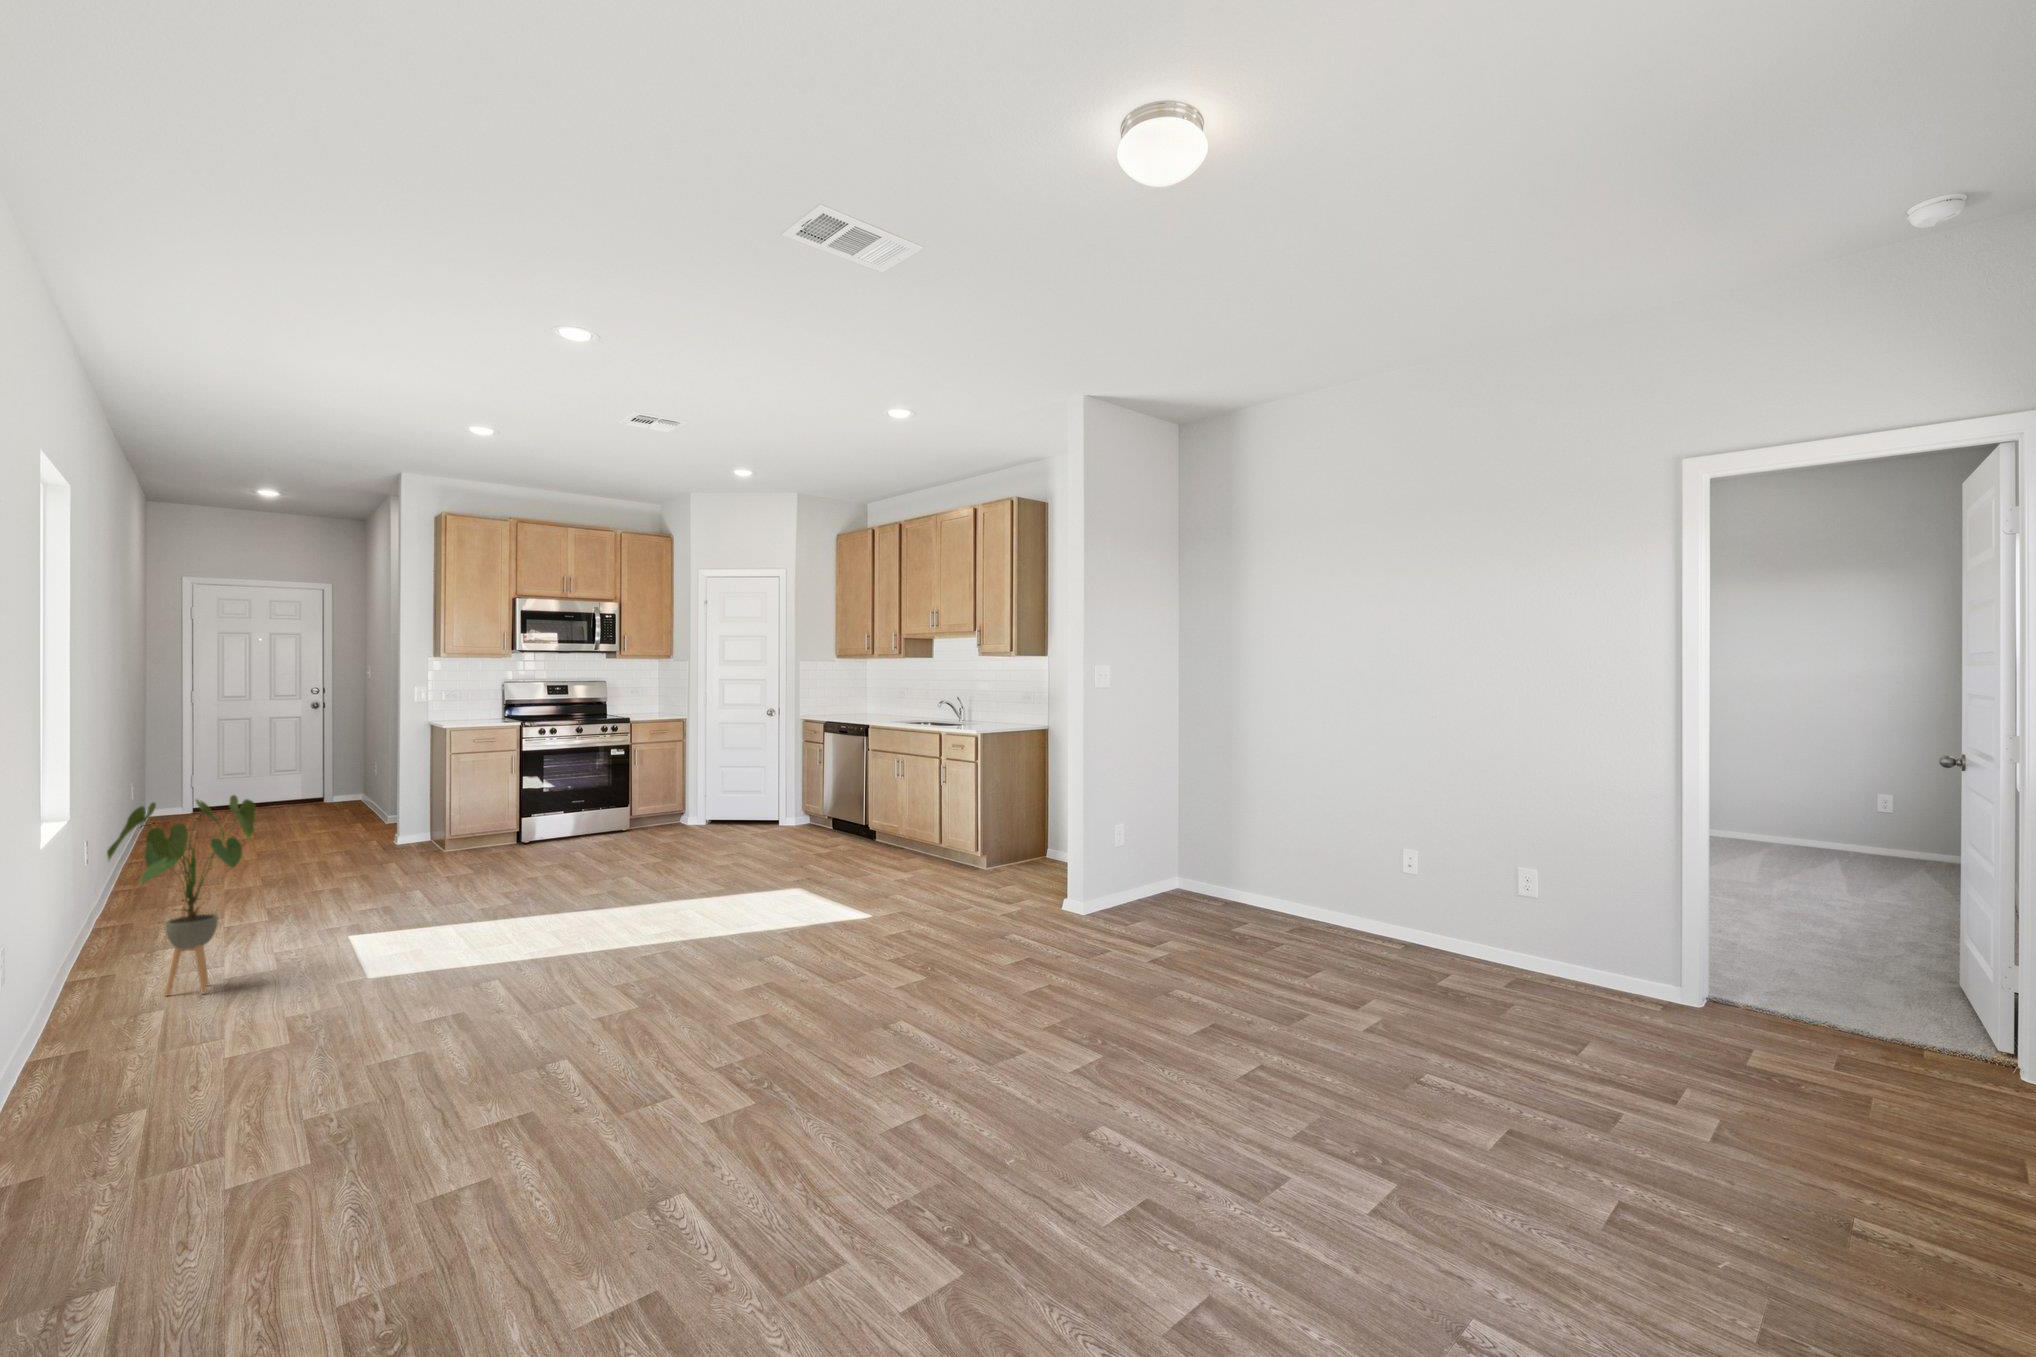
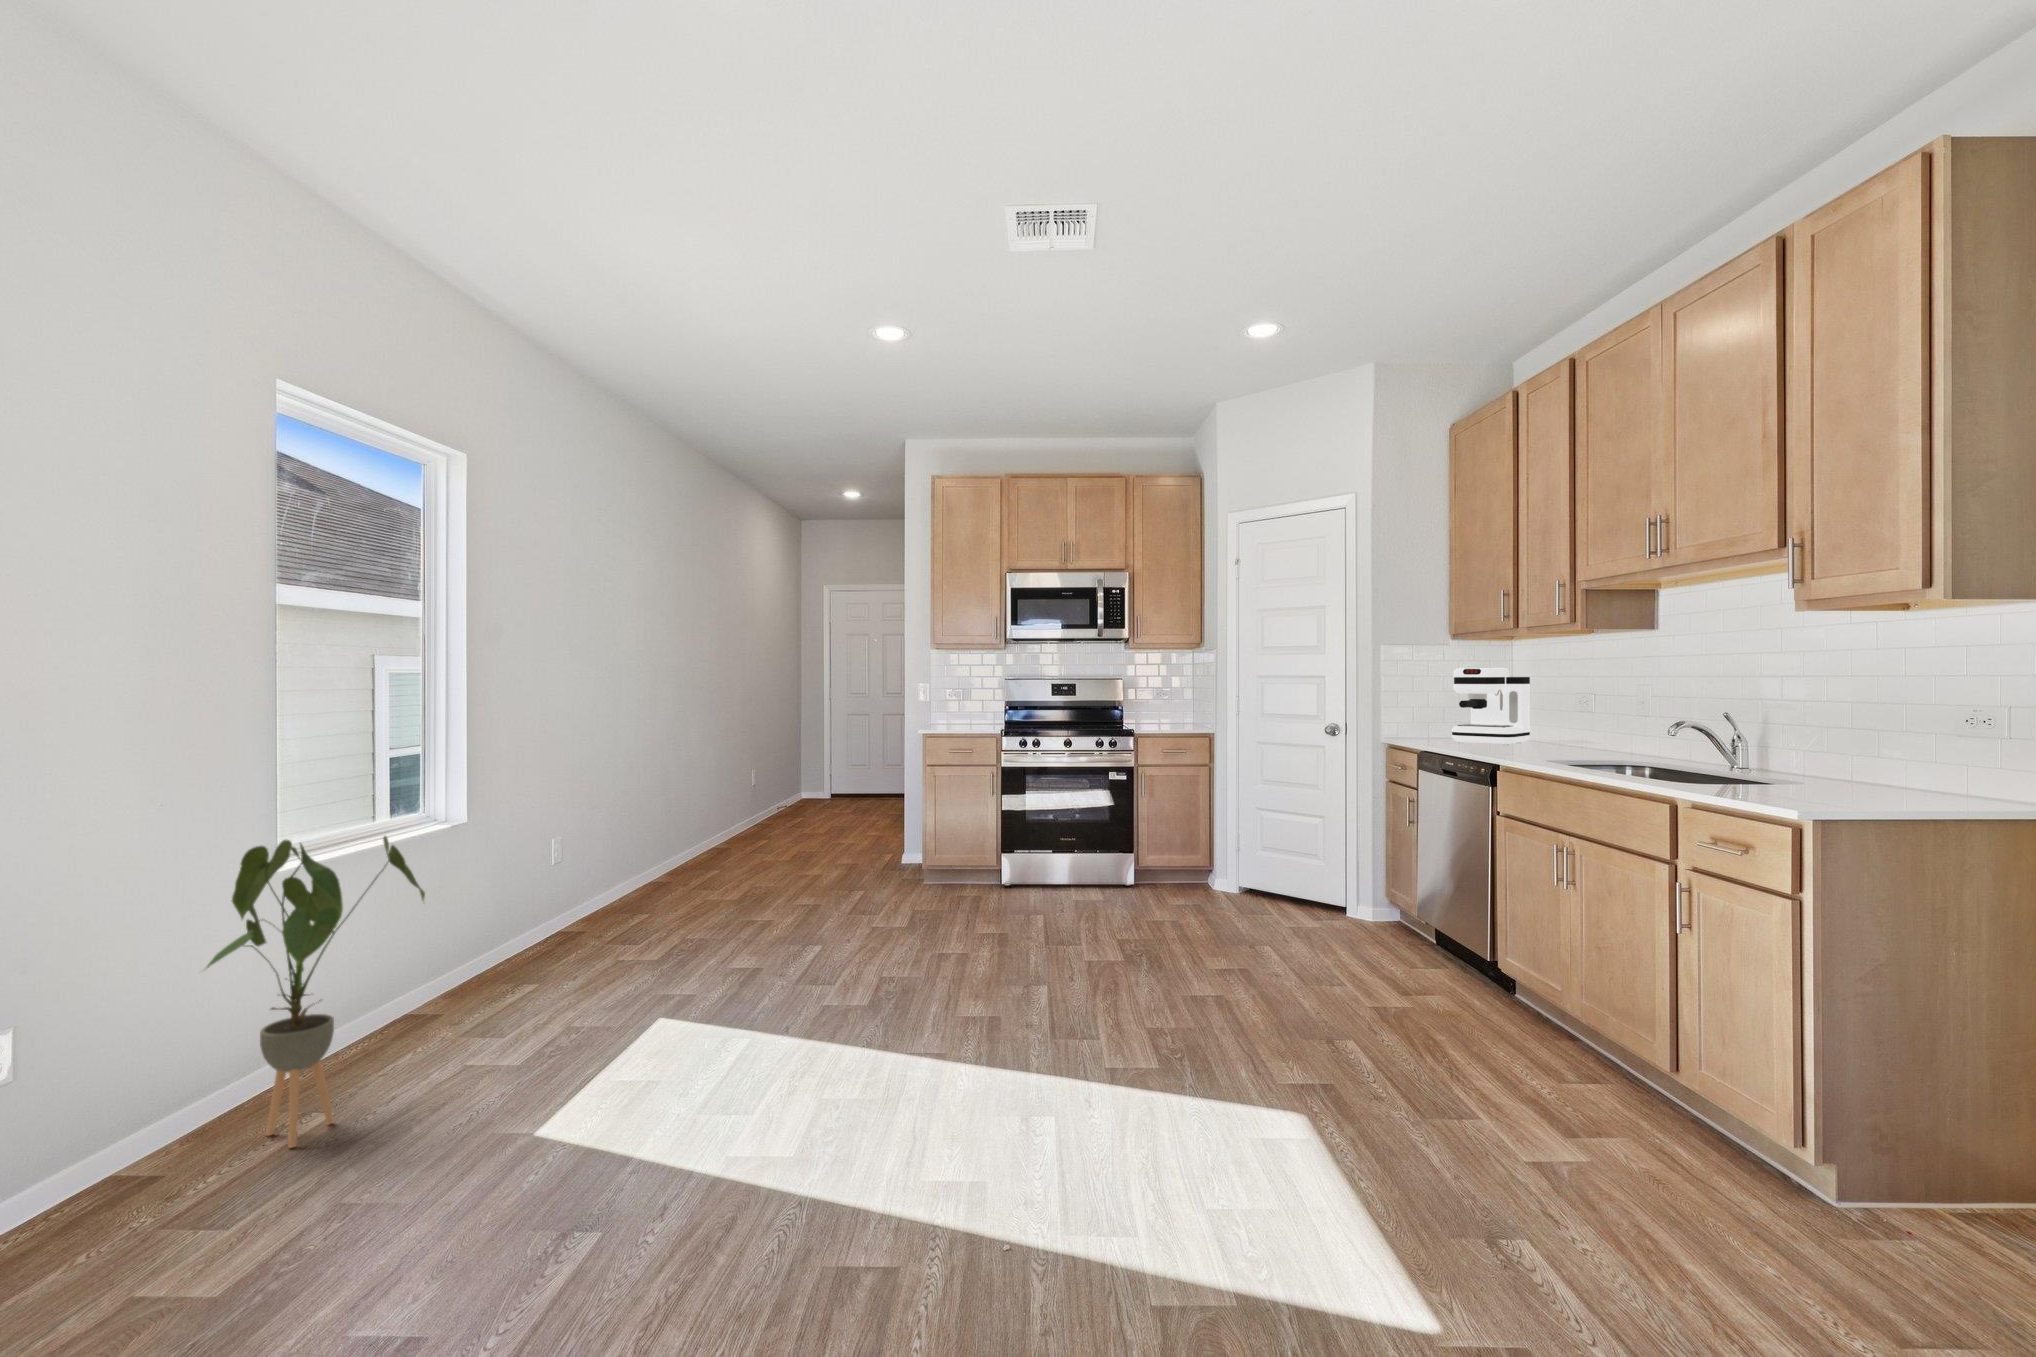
coffee maker: none [839,675,877,717] -> present [1452,668,1530,746]

